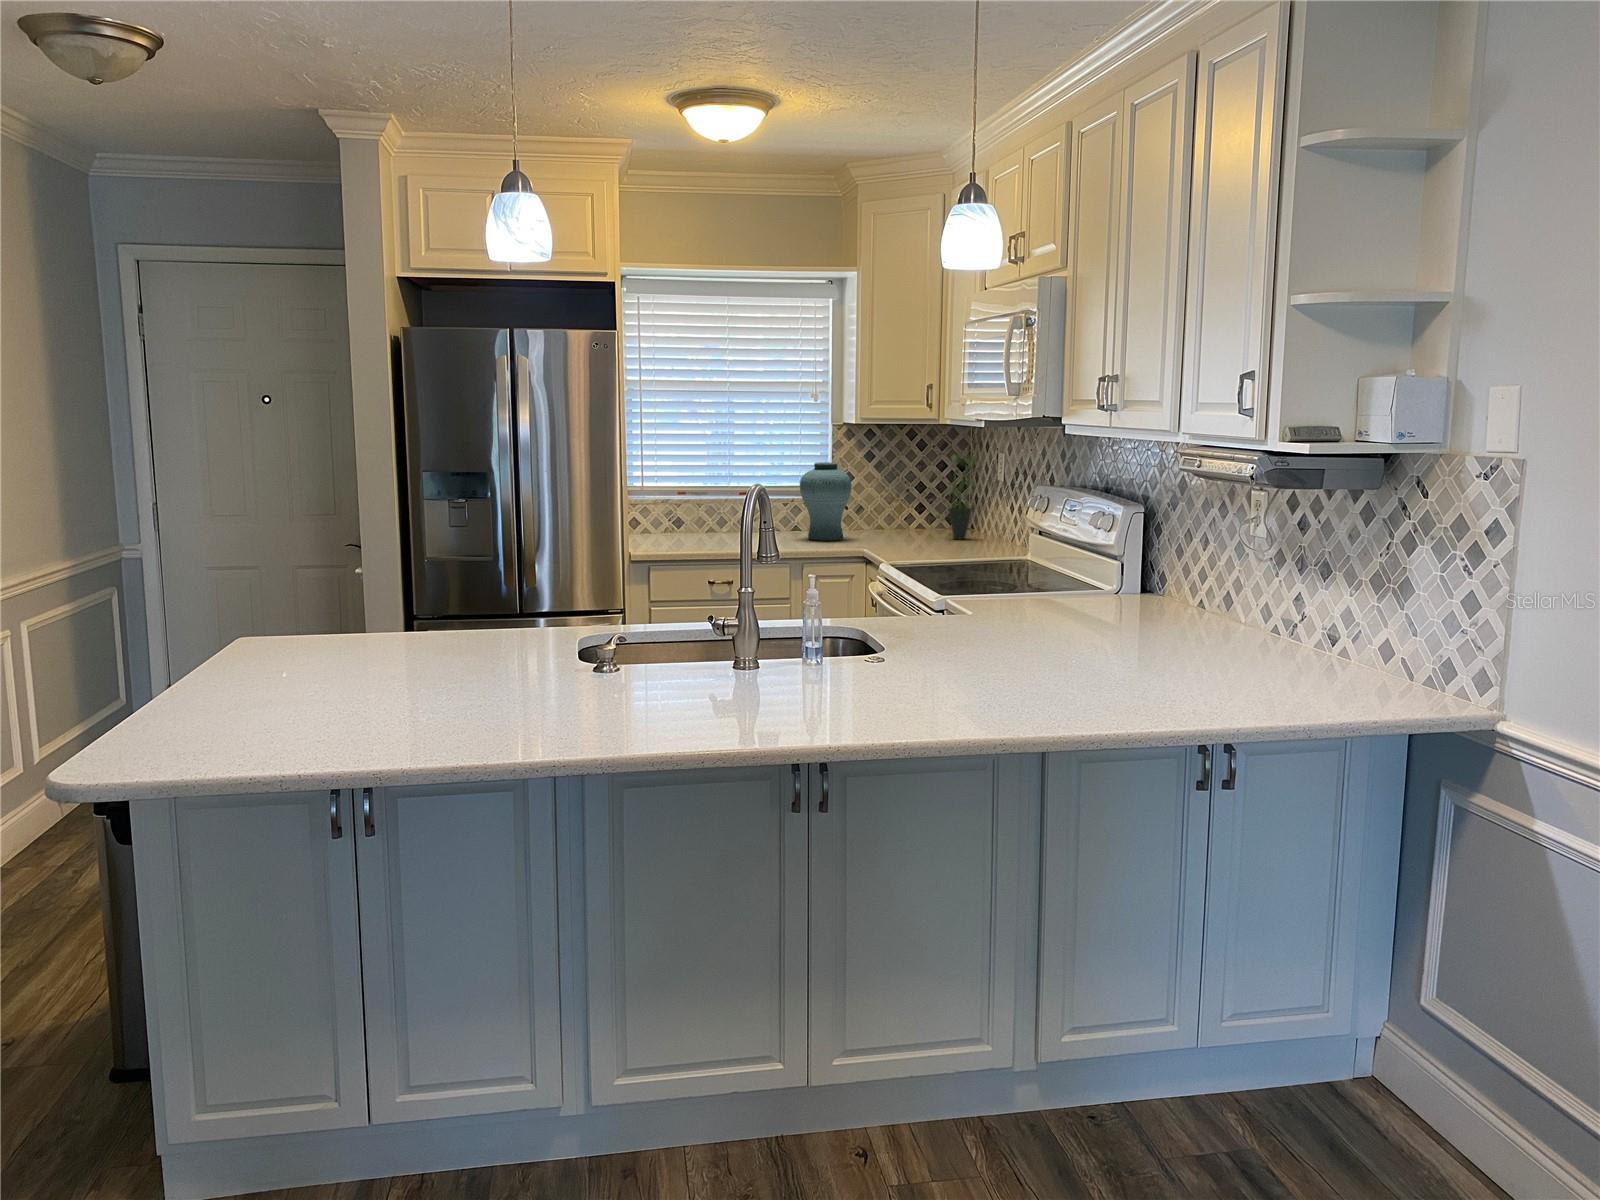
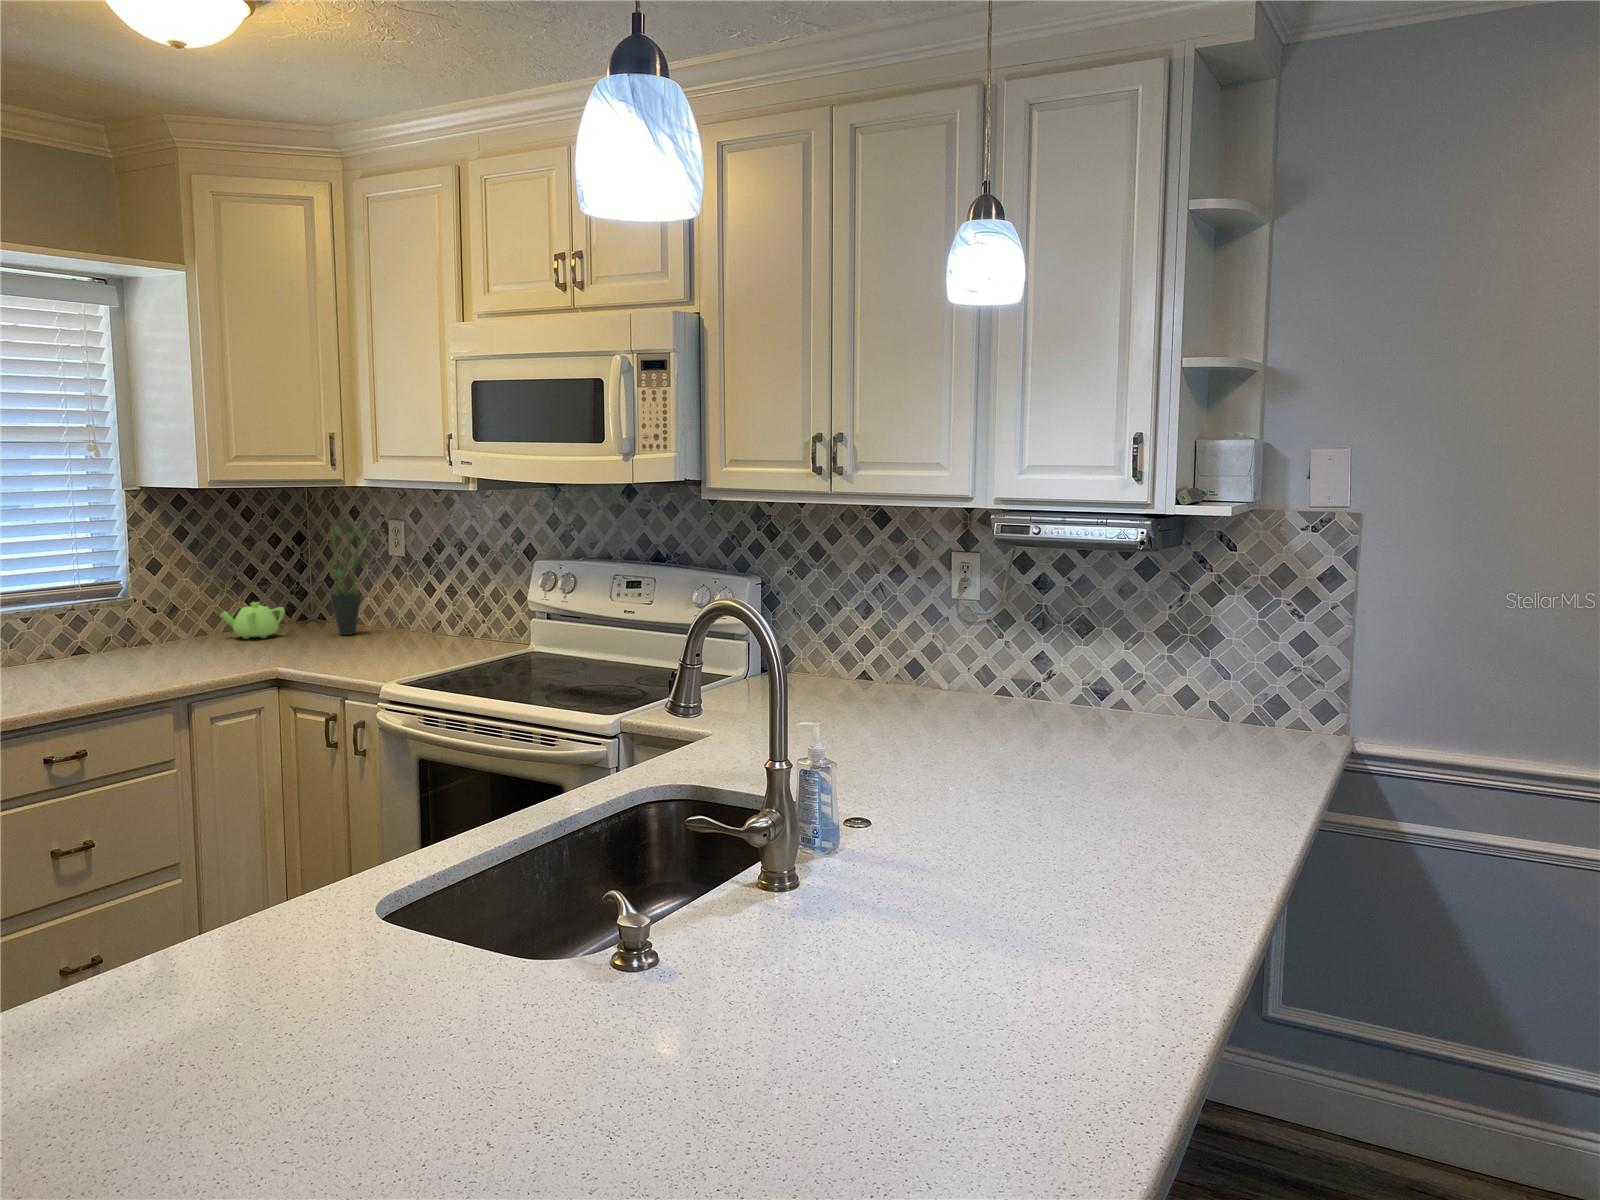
vase: present [800,462,851,541] -> none [121,548,207,665]
teapot: none [885,509,924,535] -> present [221,602,285,639]

